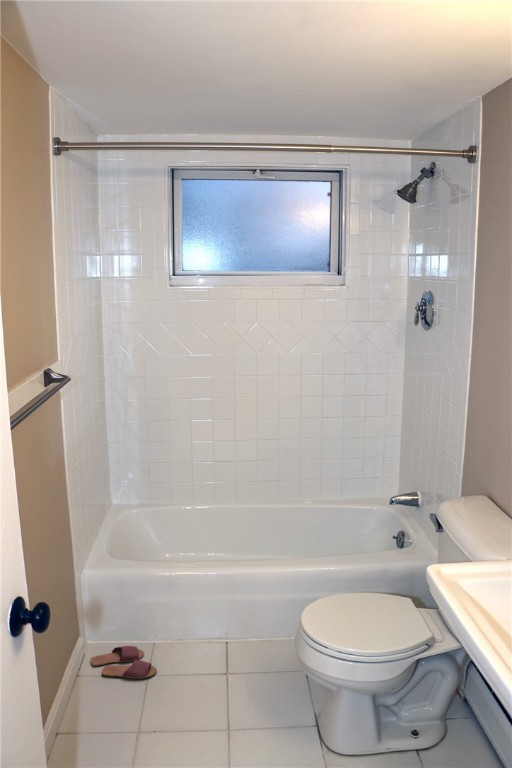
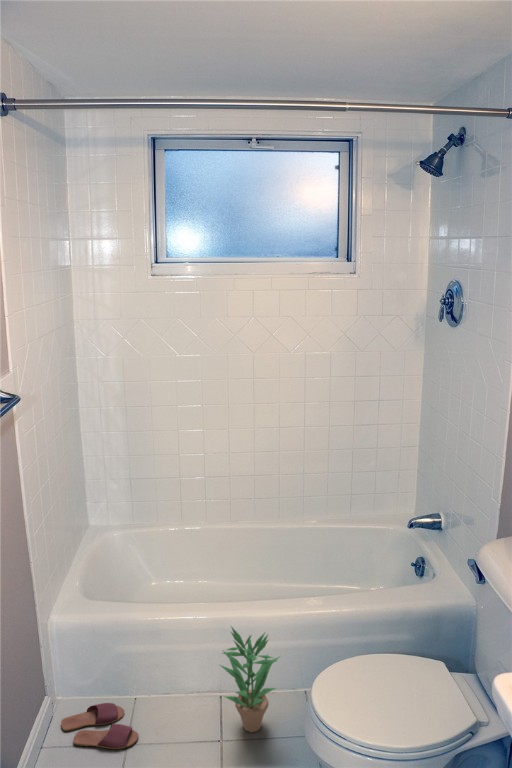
potted plant: none [225,575,278,669] -> present [220,627,280,732]

